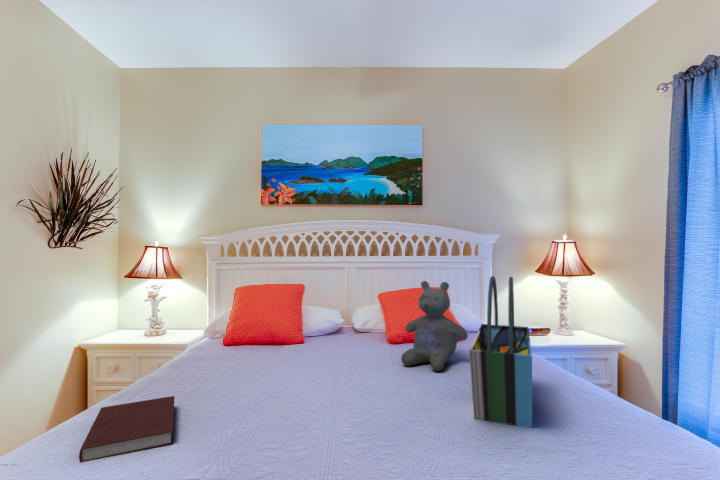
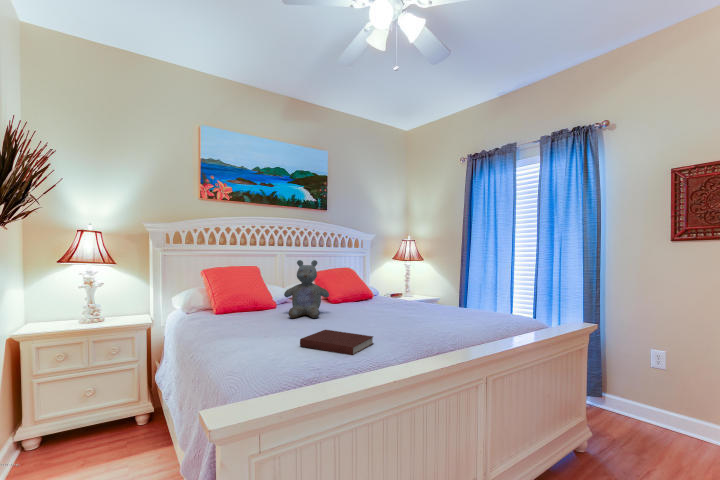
tote bag: present [469,276,532,428] -> none [438,253,491,319]
stuffed bear: present [401,281,468,371] -> present [284,260,329,318]

